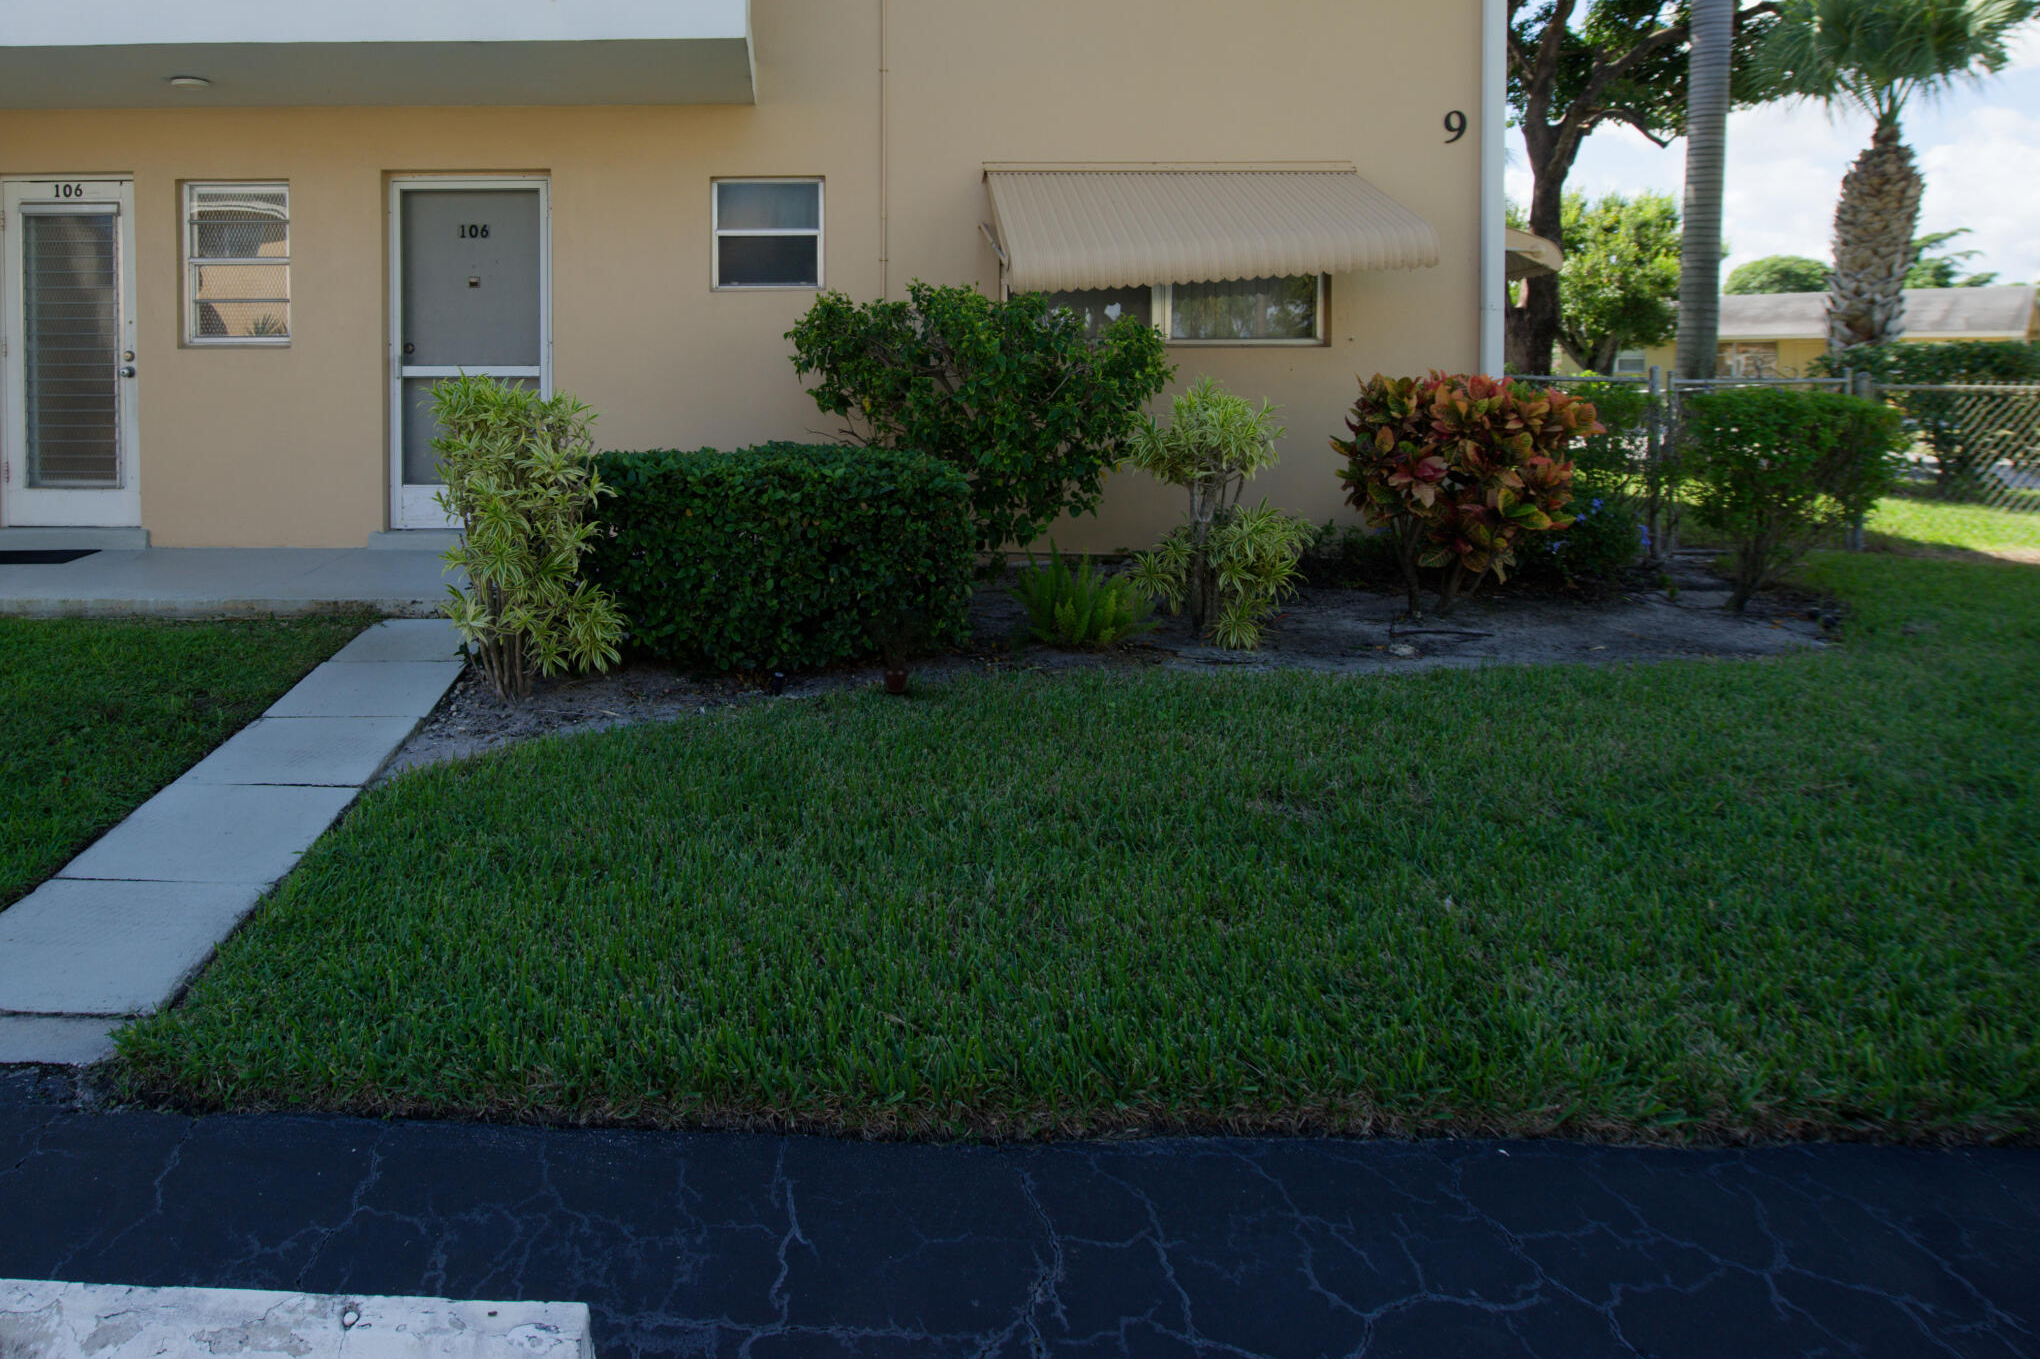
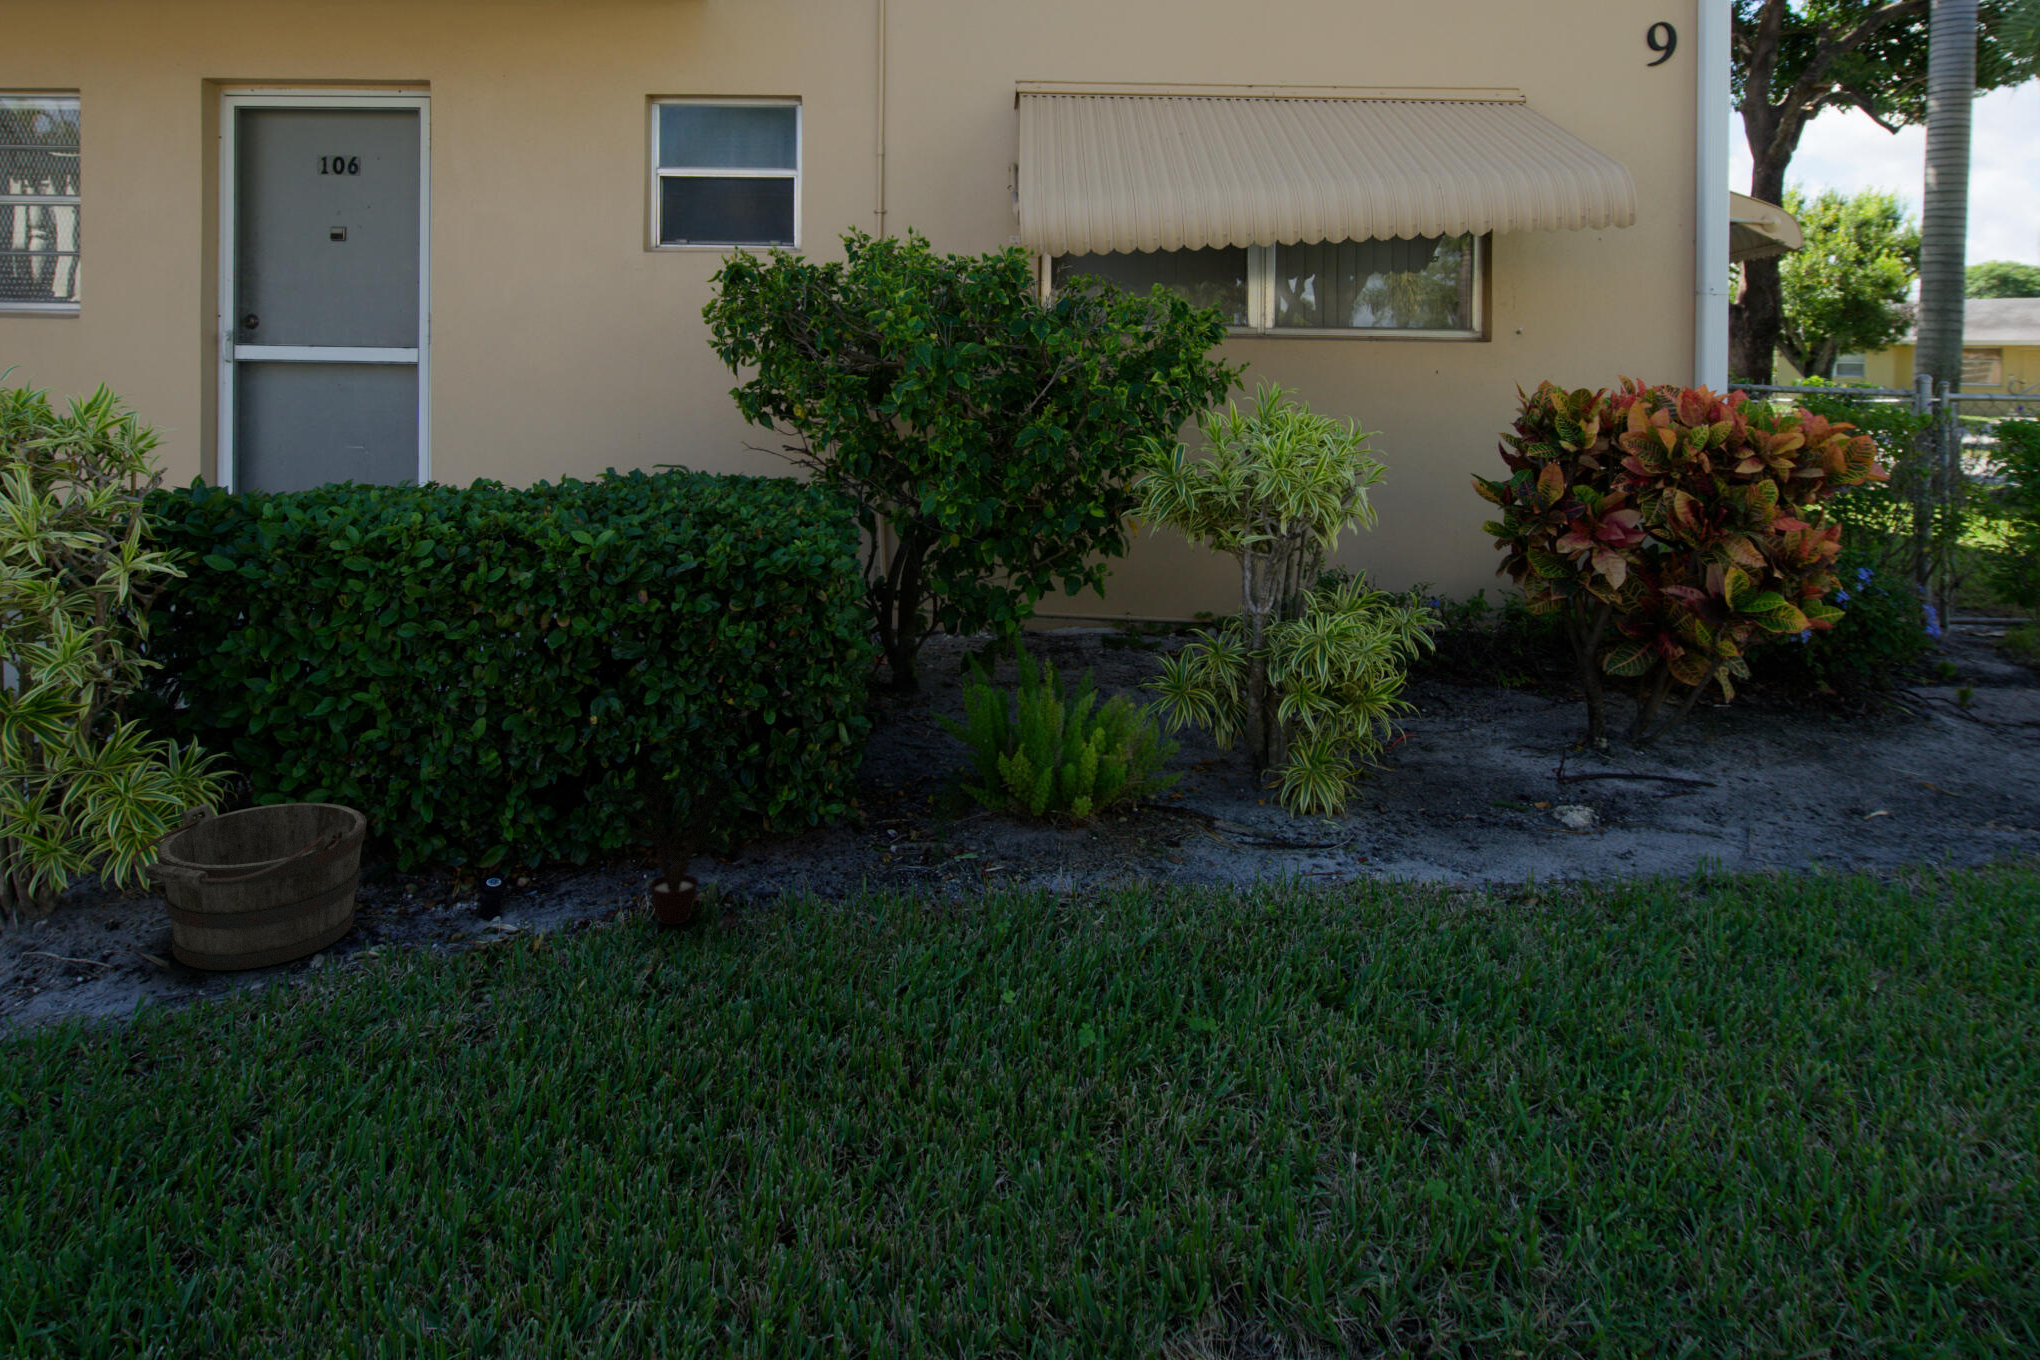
bucket: none [612,629,725,711] -> present [132,803,367,970]

